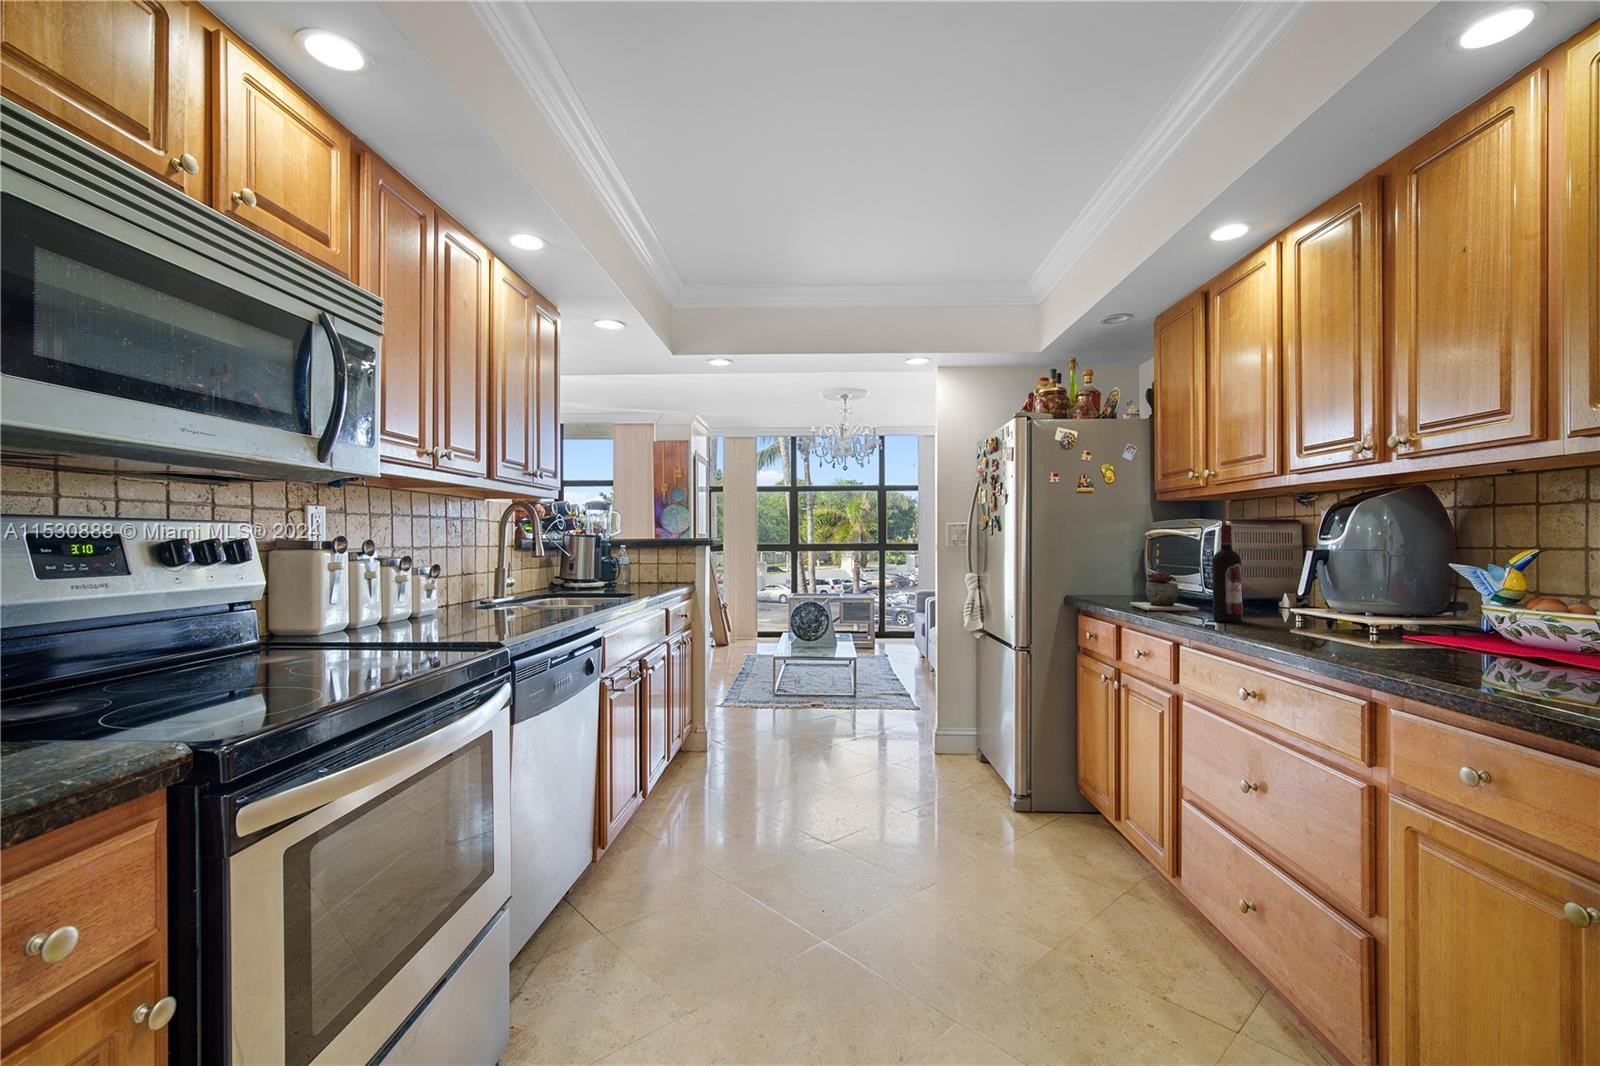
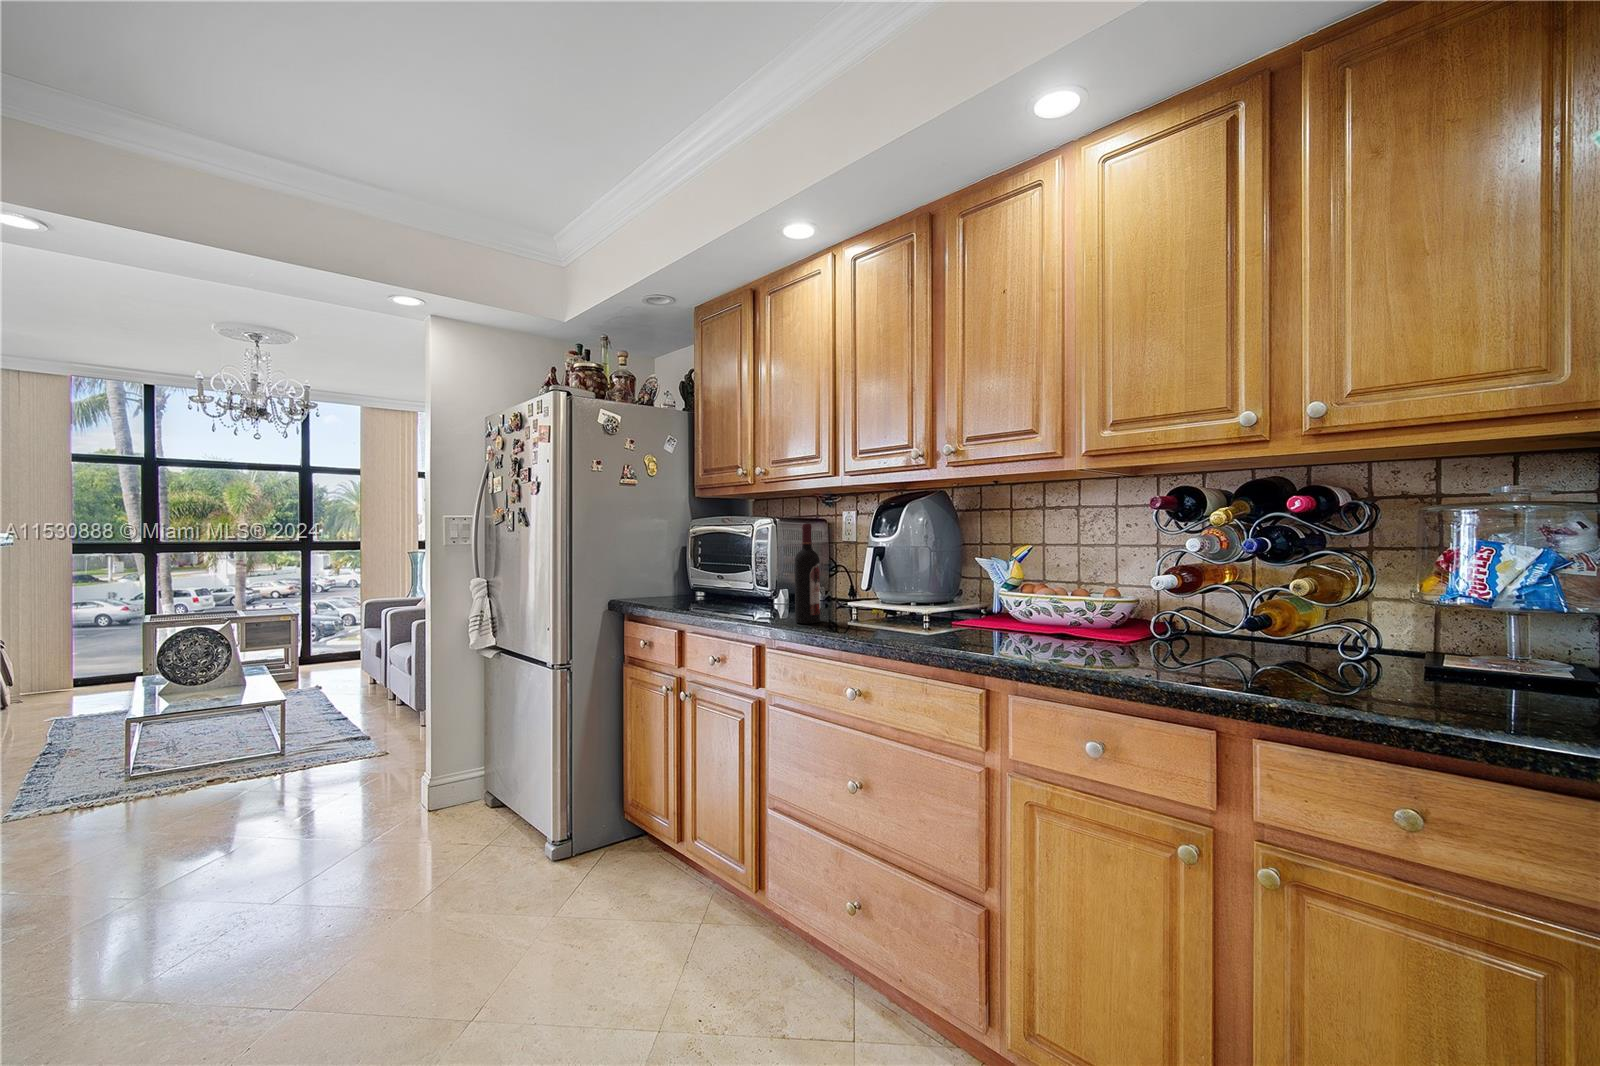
succulent plant: present [1130,571,1199,611] -> none [689,570,760,615]

